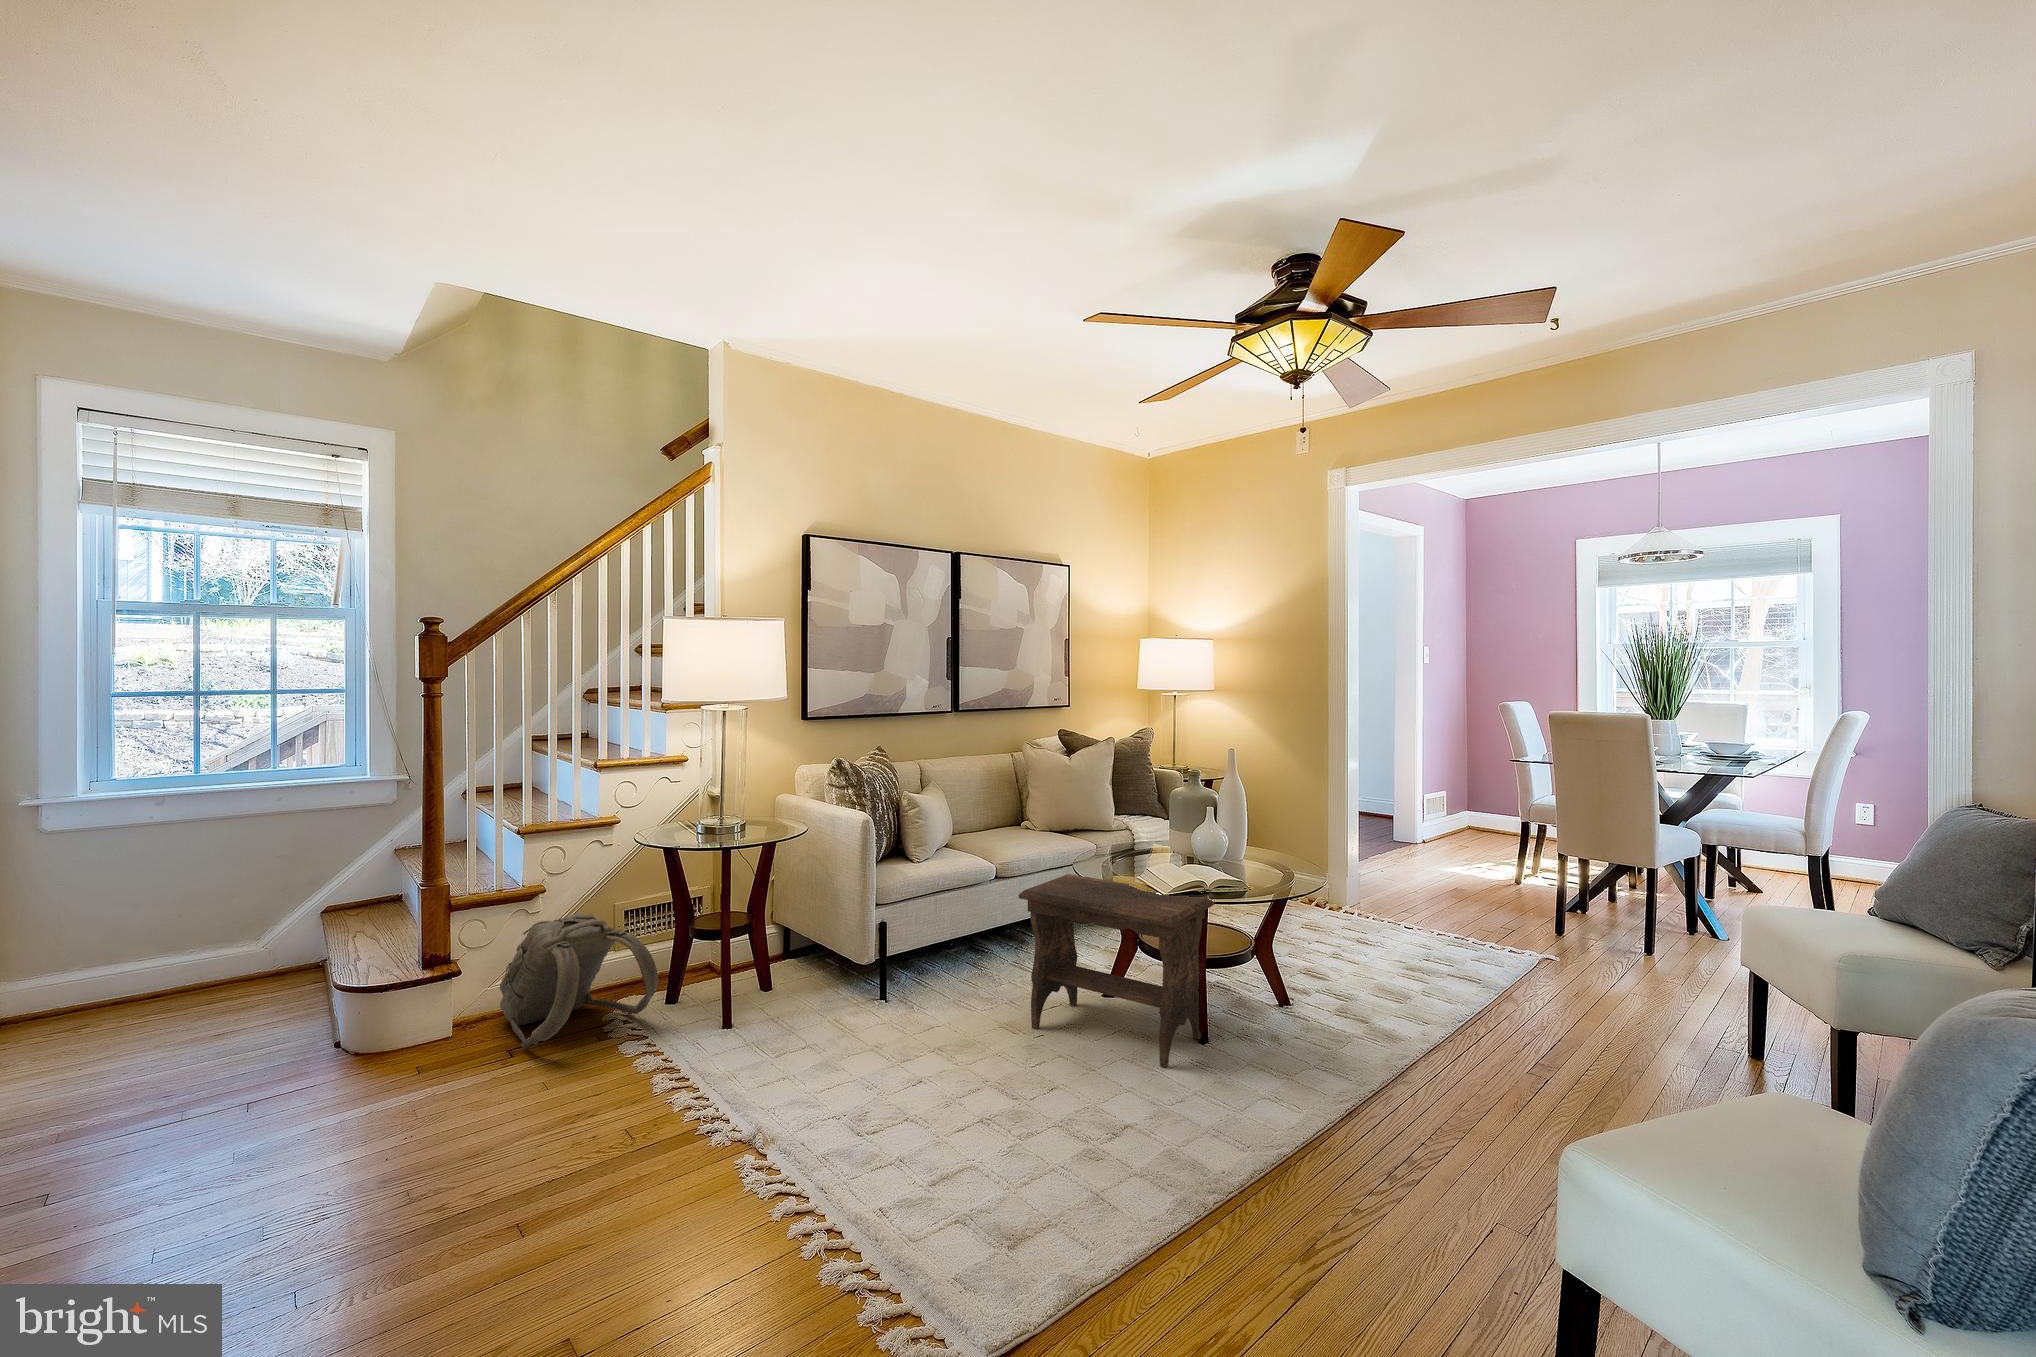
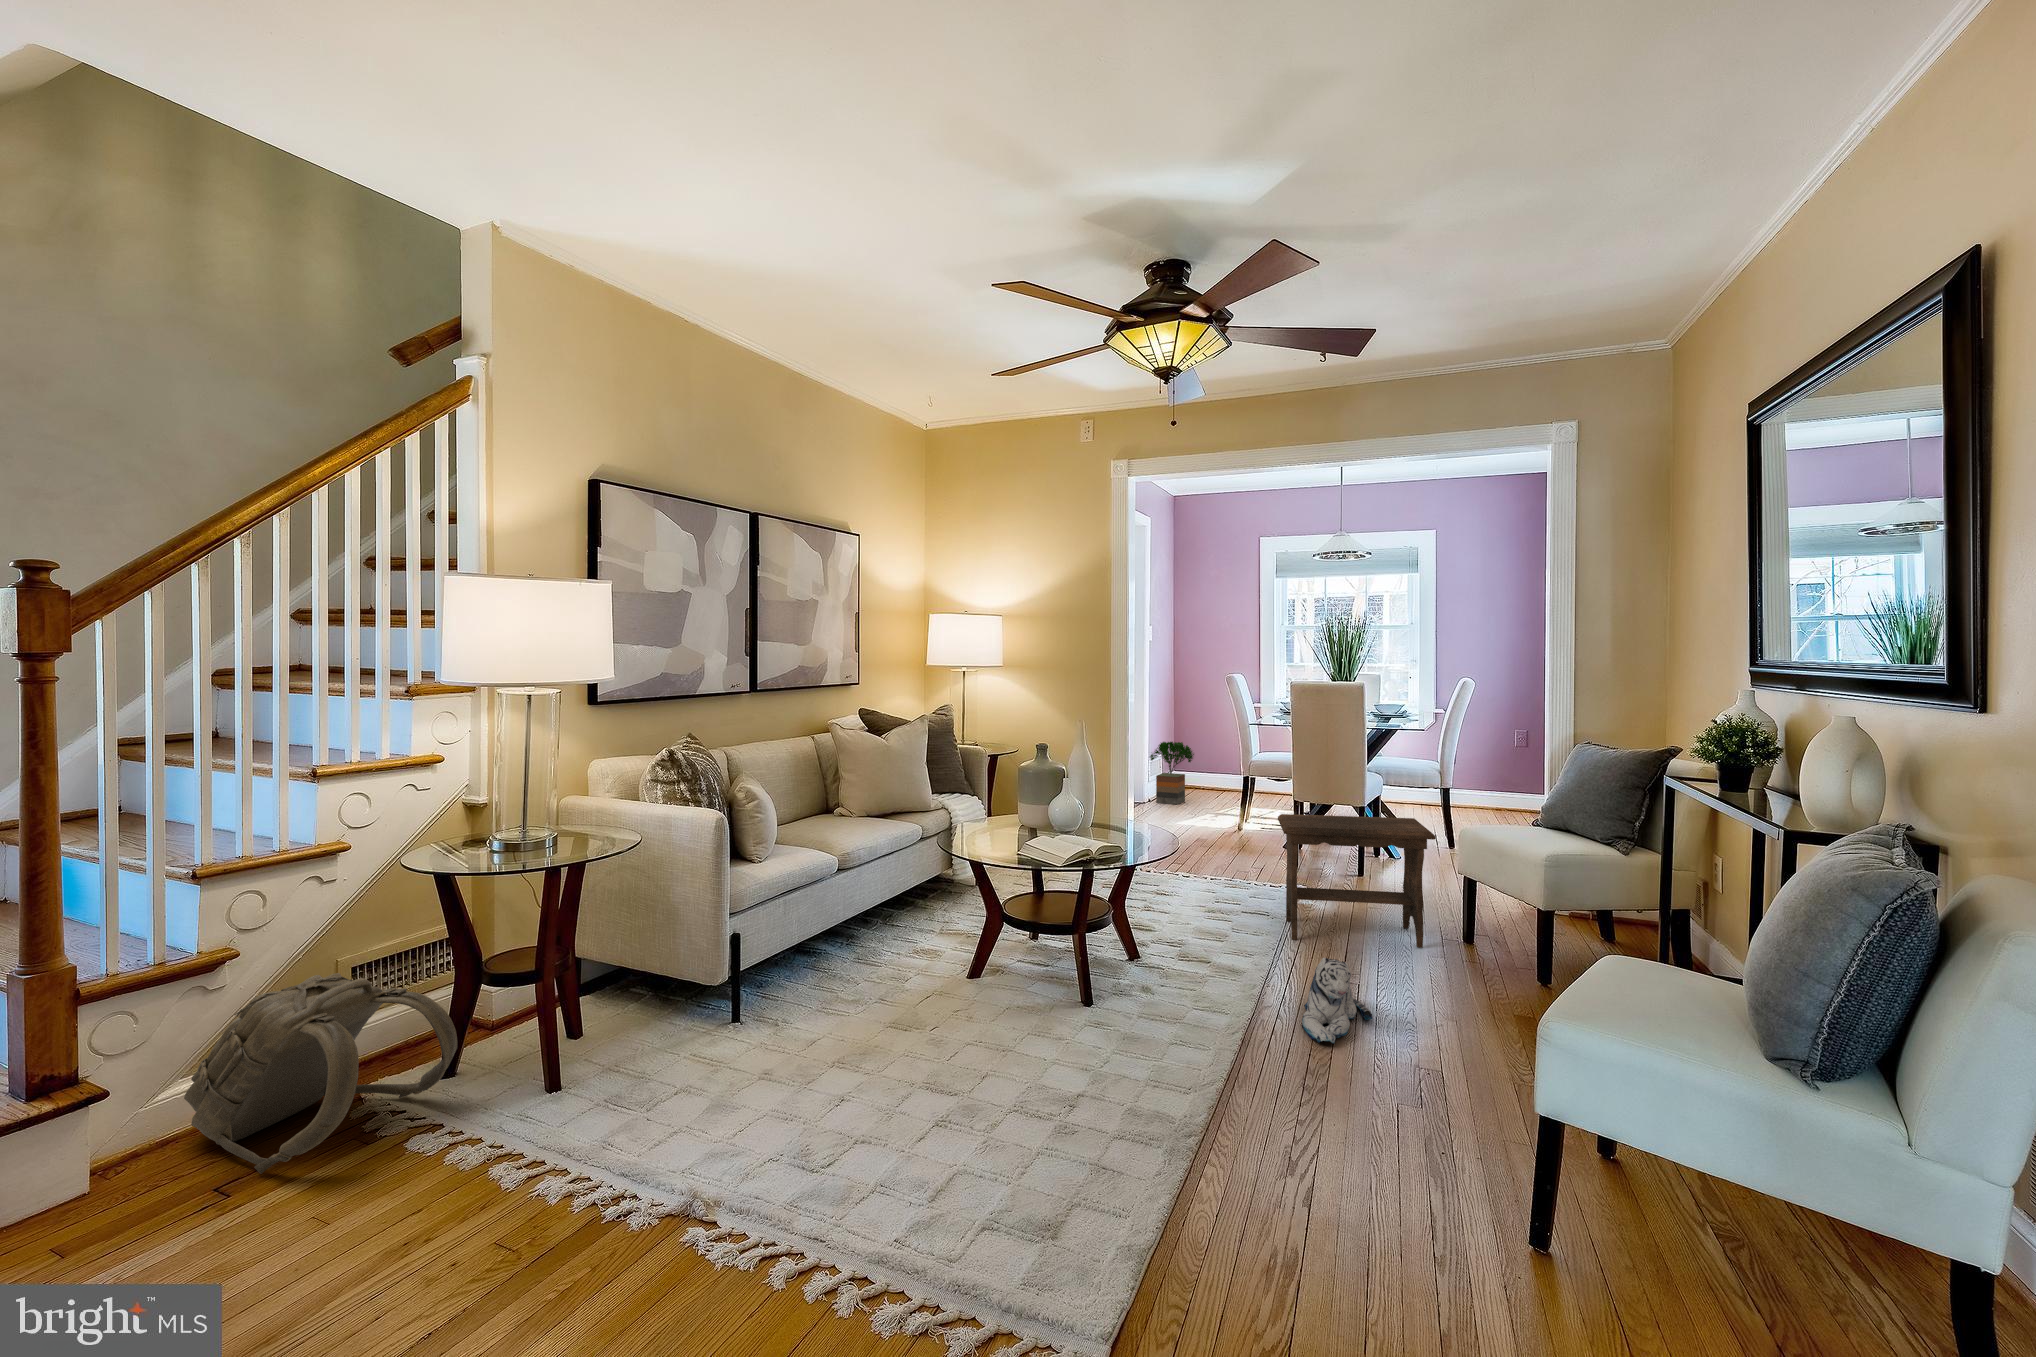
potted tree: none [1428,774,1489,847] -> present [1150,742,1194,804]
footstool: present [1019,874,1214,1067] -> present [1278,814,1436,948]
plush toy: none [1425,1036,1526,1136] -> present [1302,958,1372,1043]

